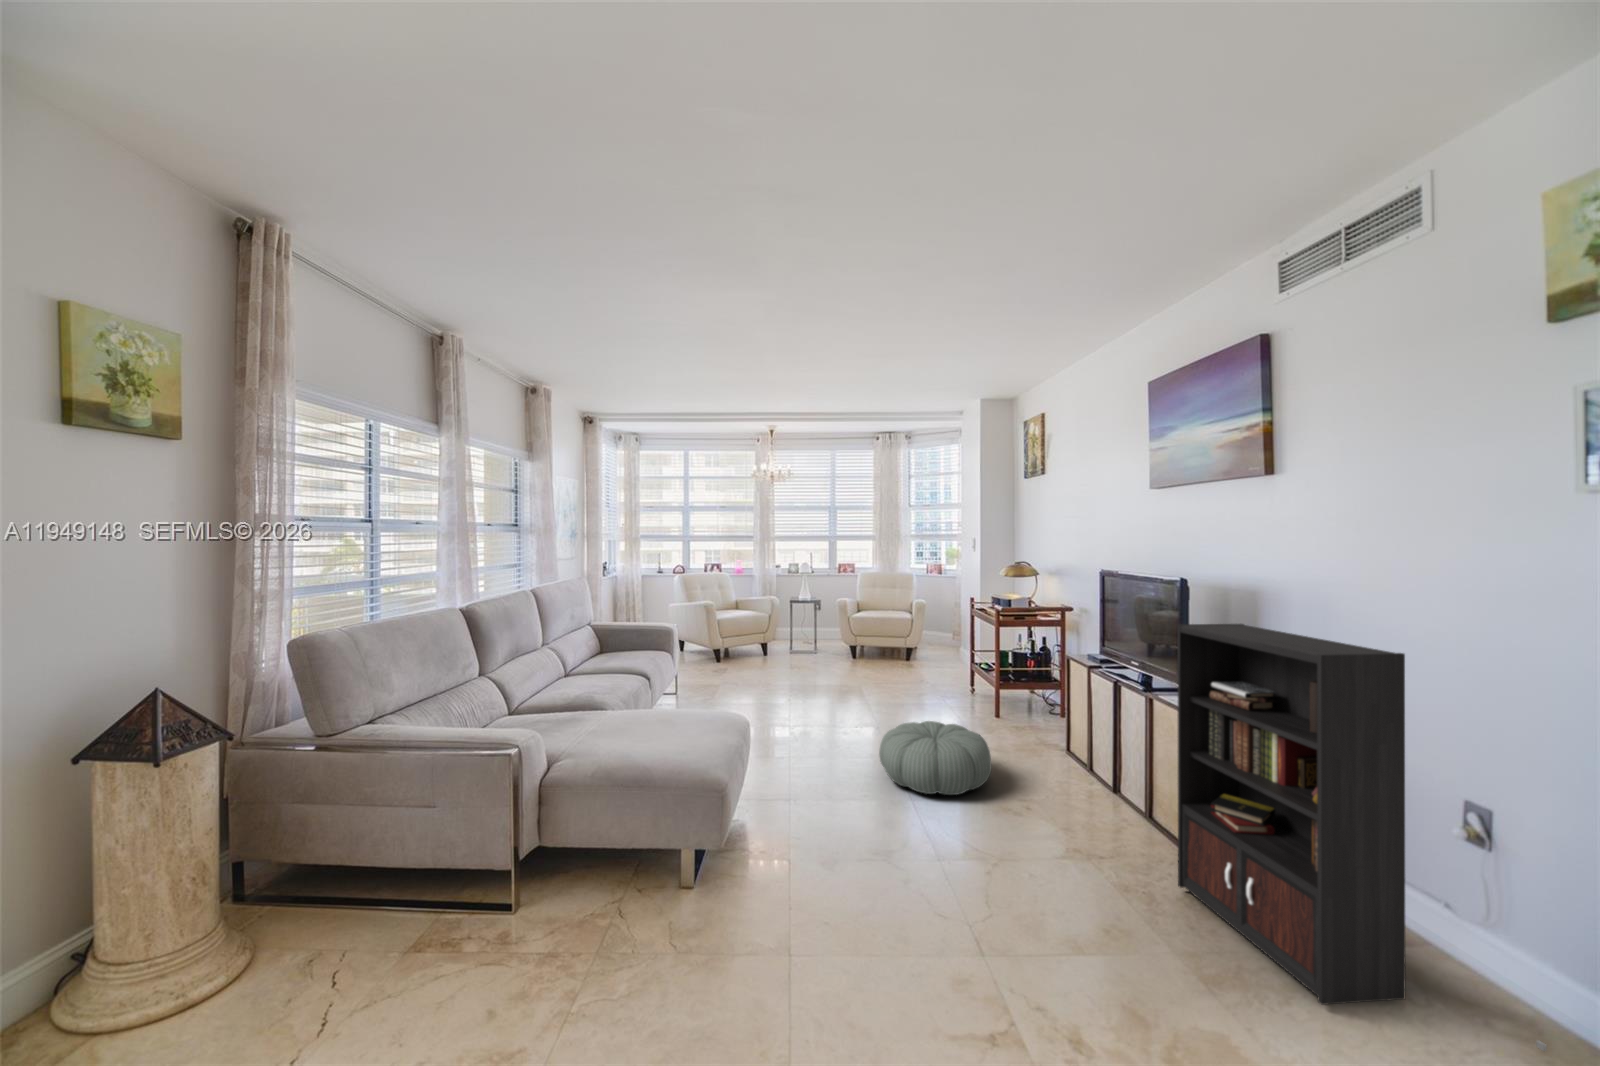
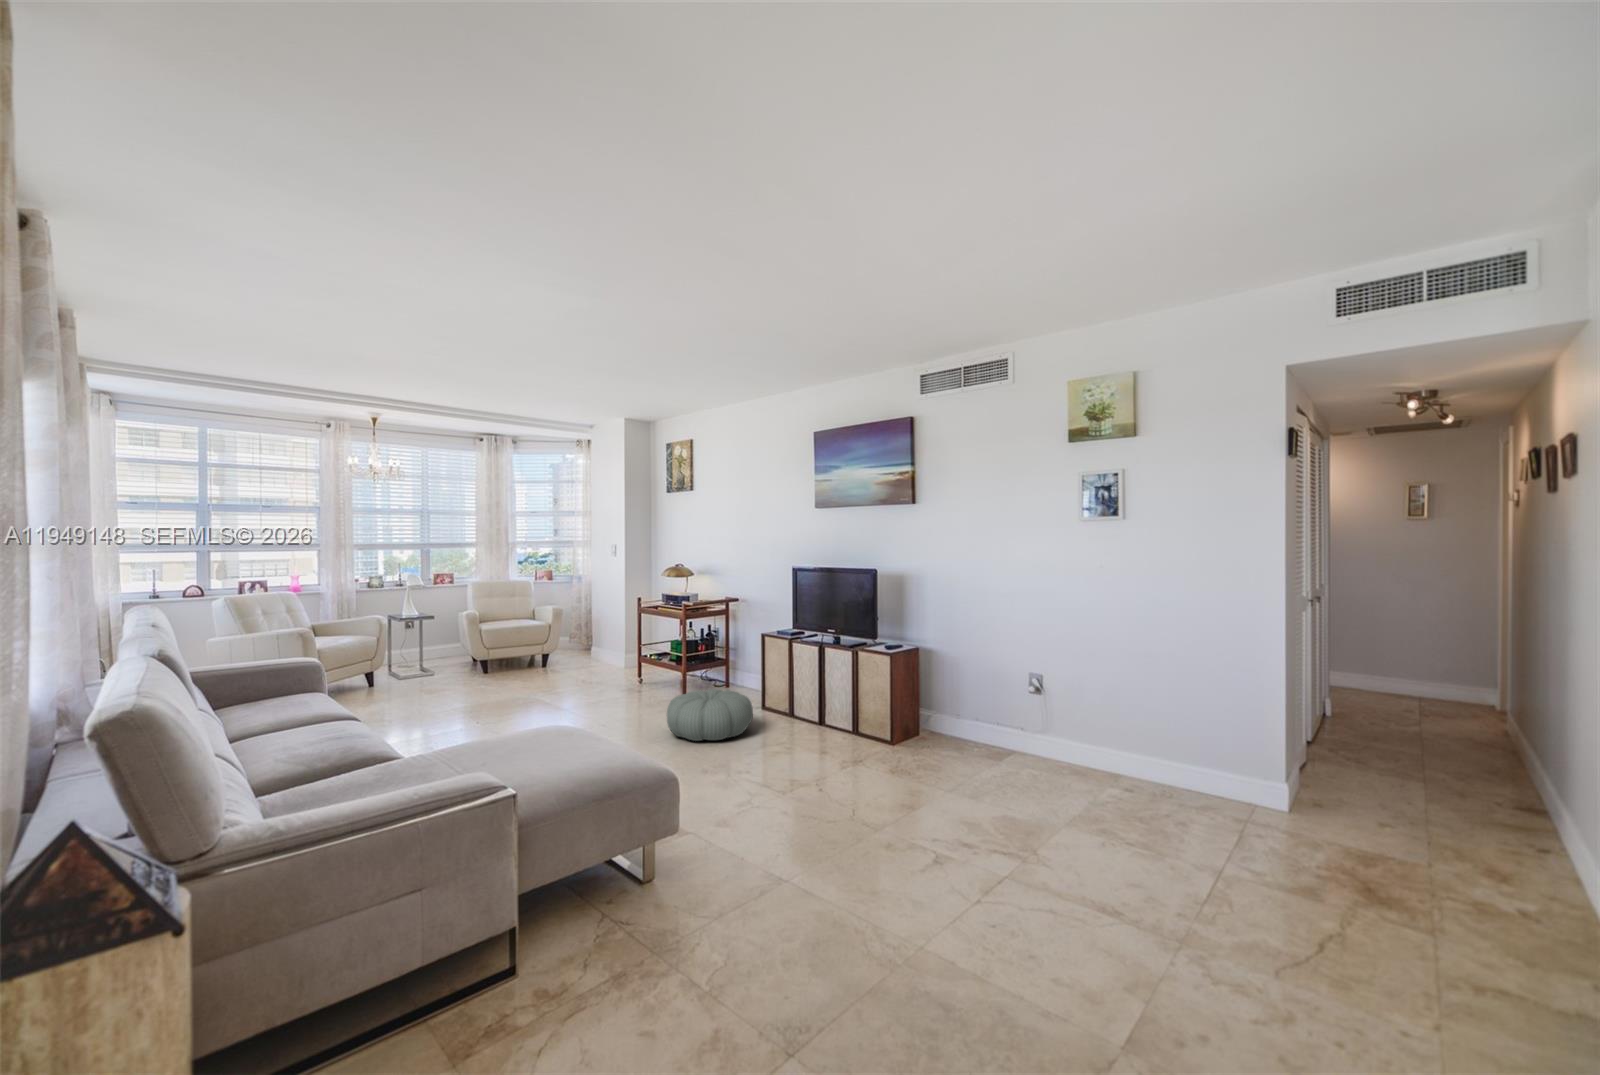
bookcase: present [1178,624,1547,1051] -> none [890,587,1026,754]

